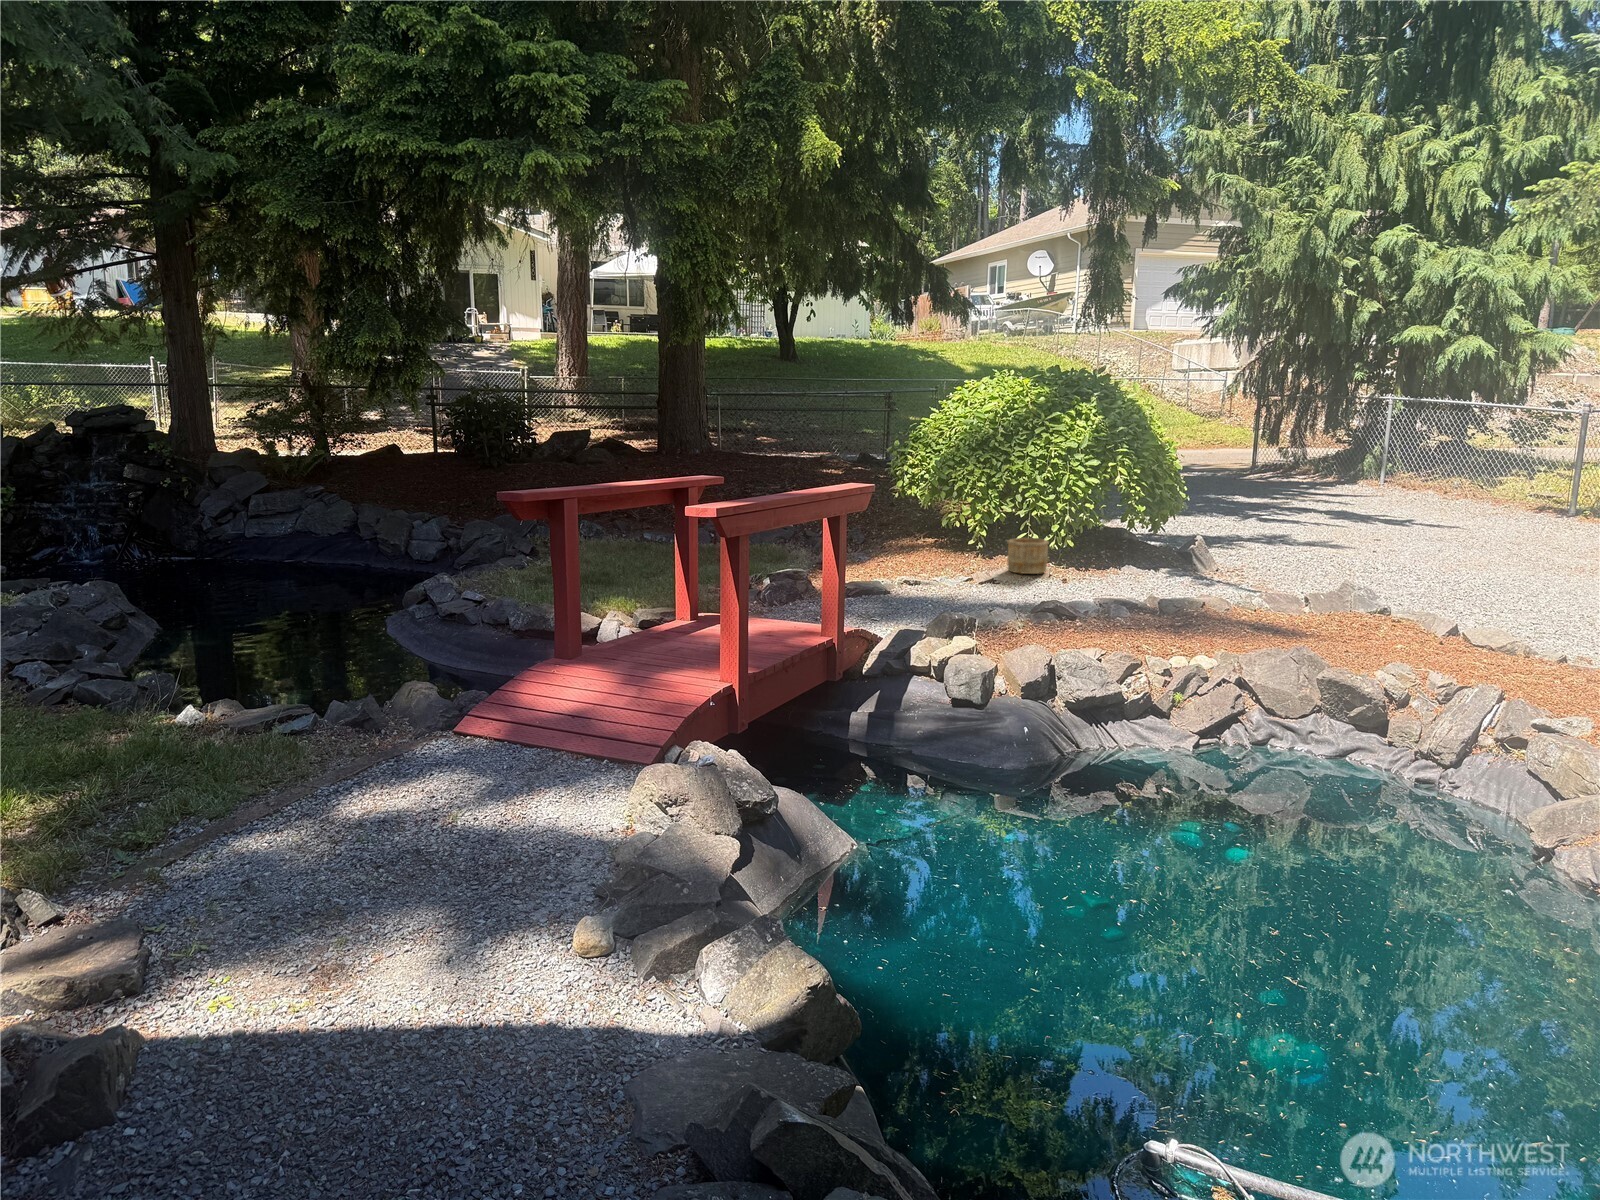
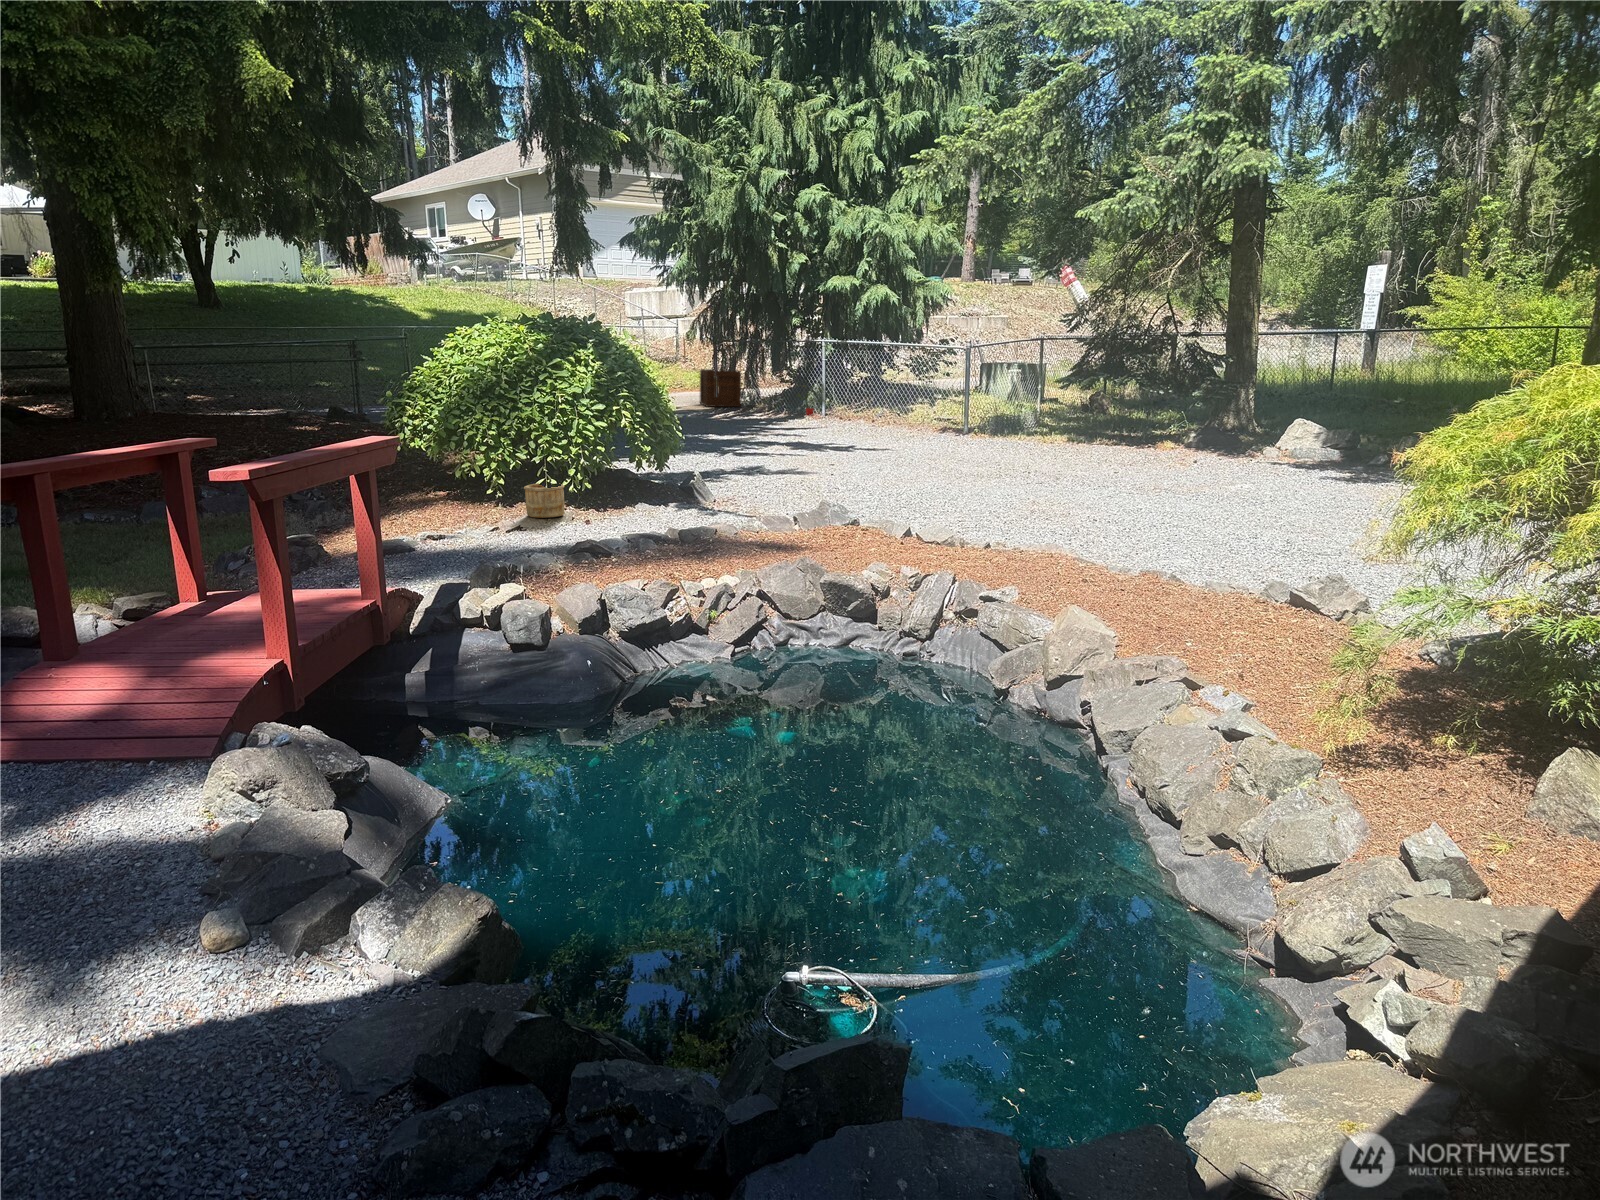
wooden crate: none [1240,428,1291,470] -> present [700,369,741,407]
potted plant: none [1350,449,1395,483] -> present [798,388,823,415]

